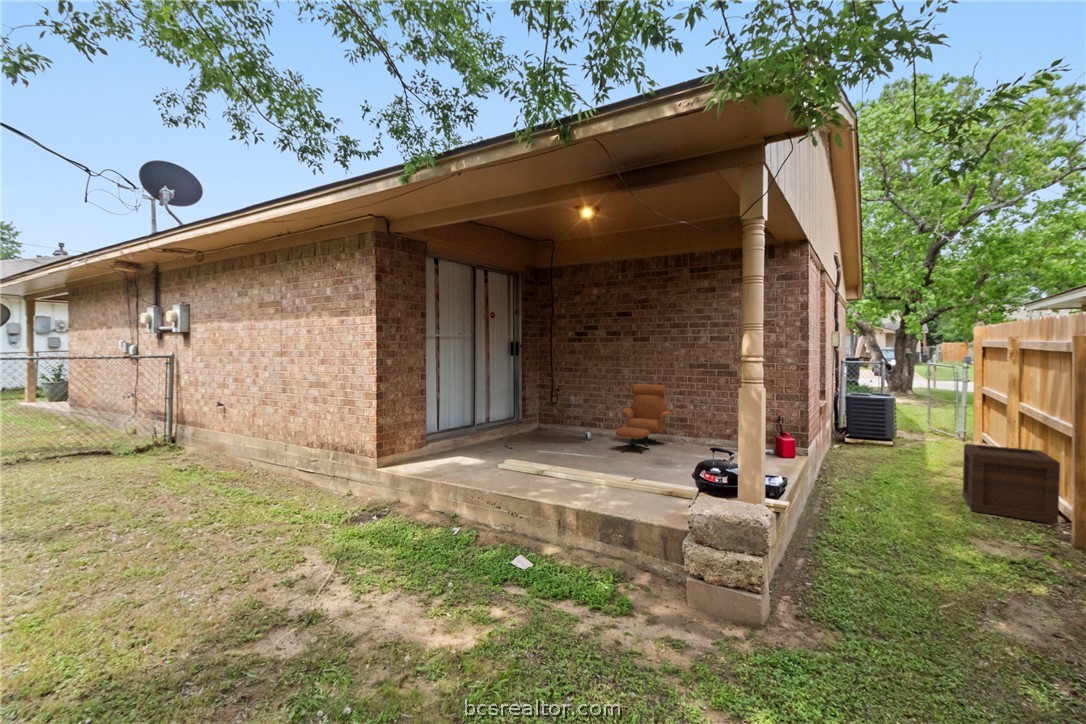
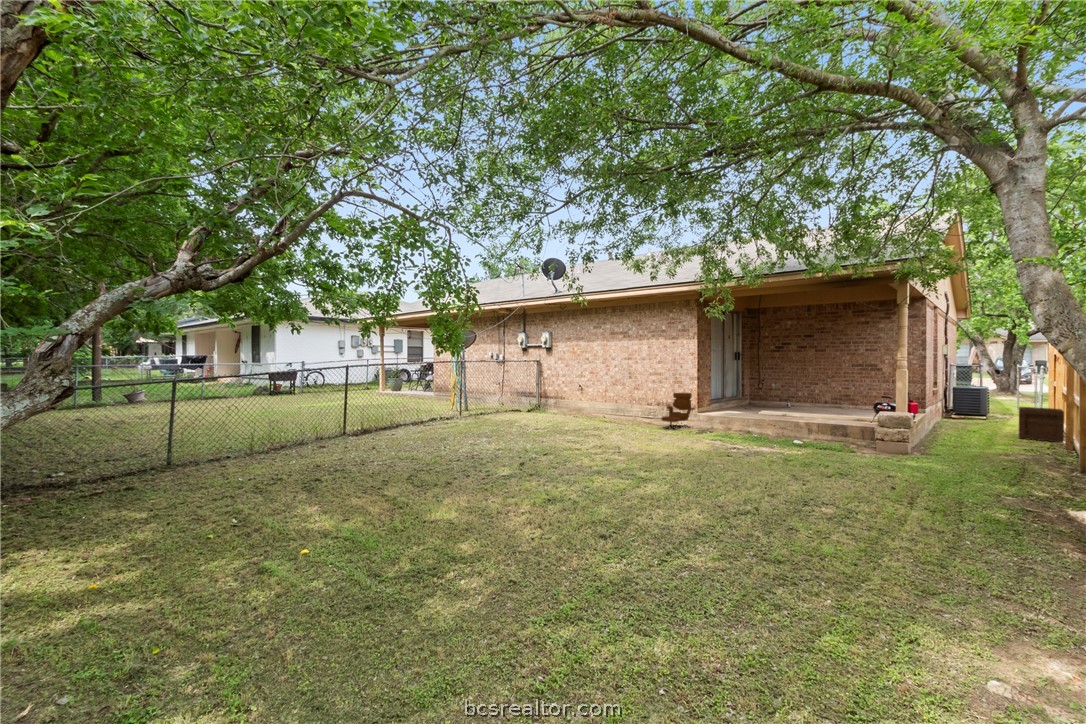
lounge chair: present [616,384,672,453] -> present [661,393,695,430]

